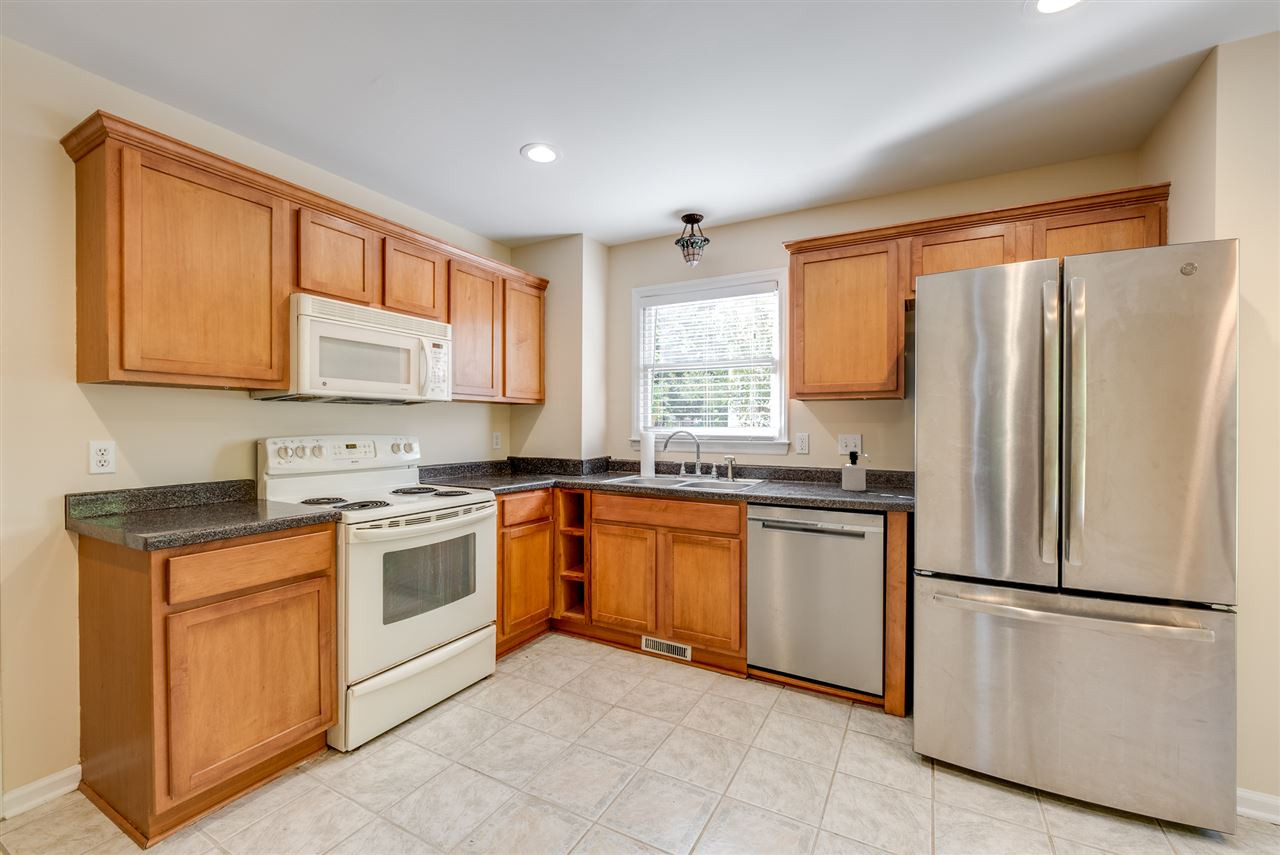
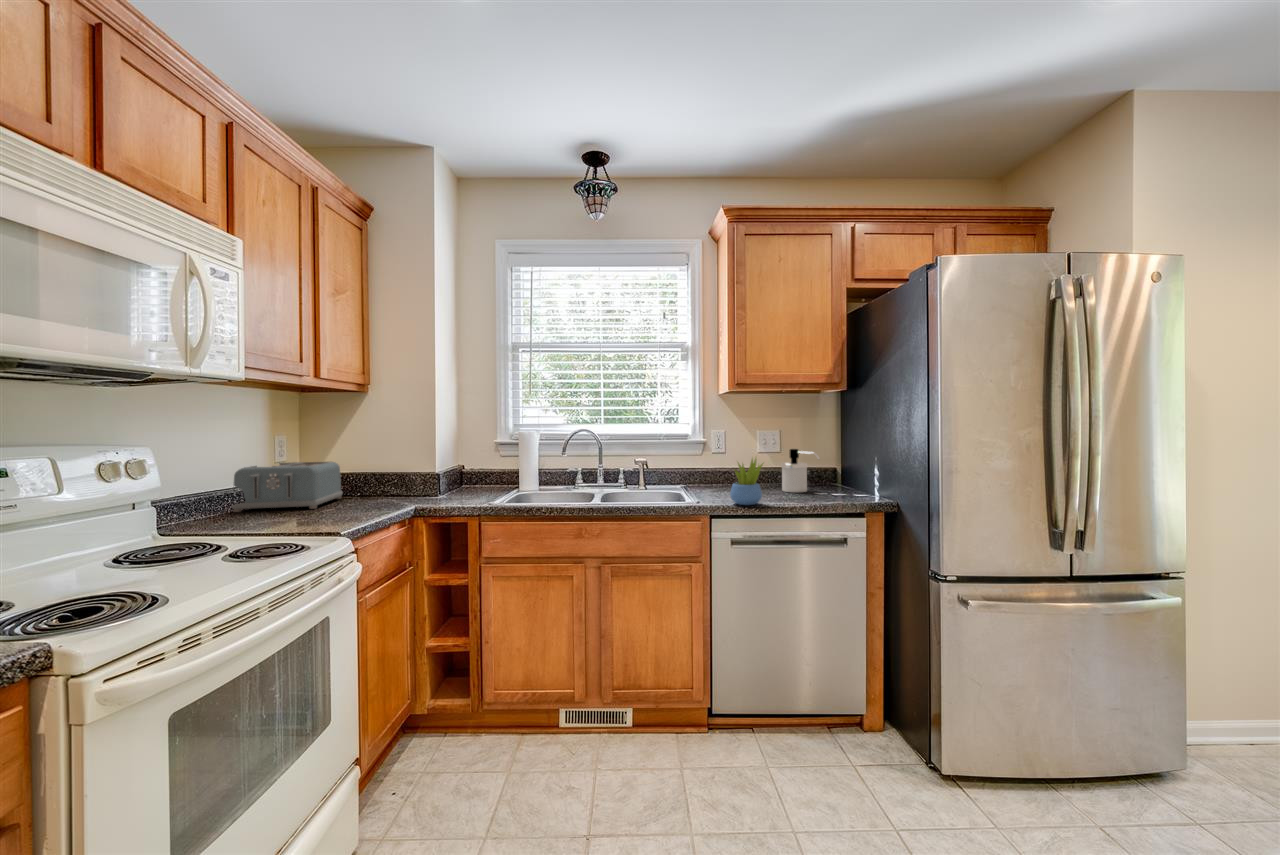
toaster: none [462,449,527,478] -> present [231,462,343,512]
succulent plant: none [767,455,794,495] -> present [730,458,763,505]

